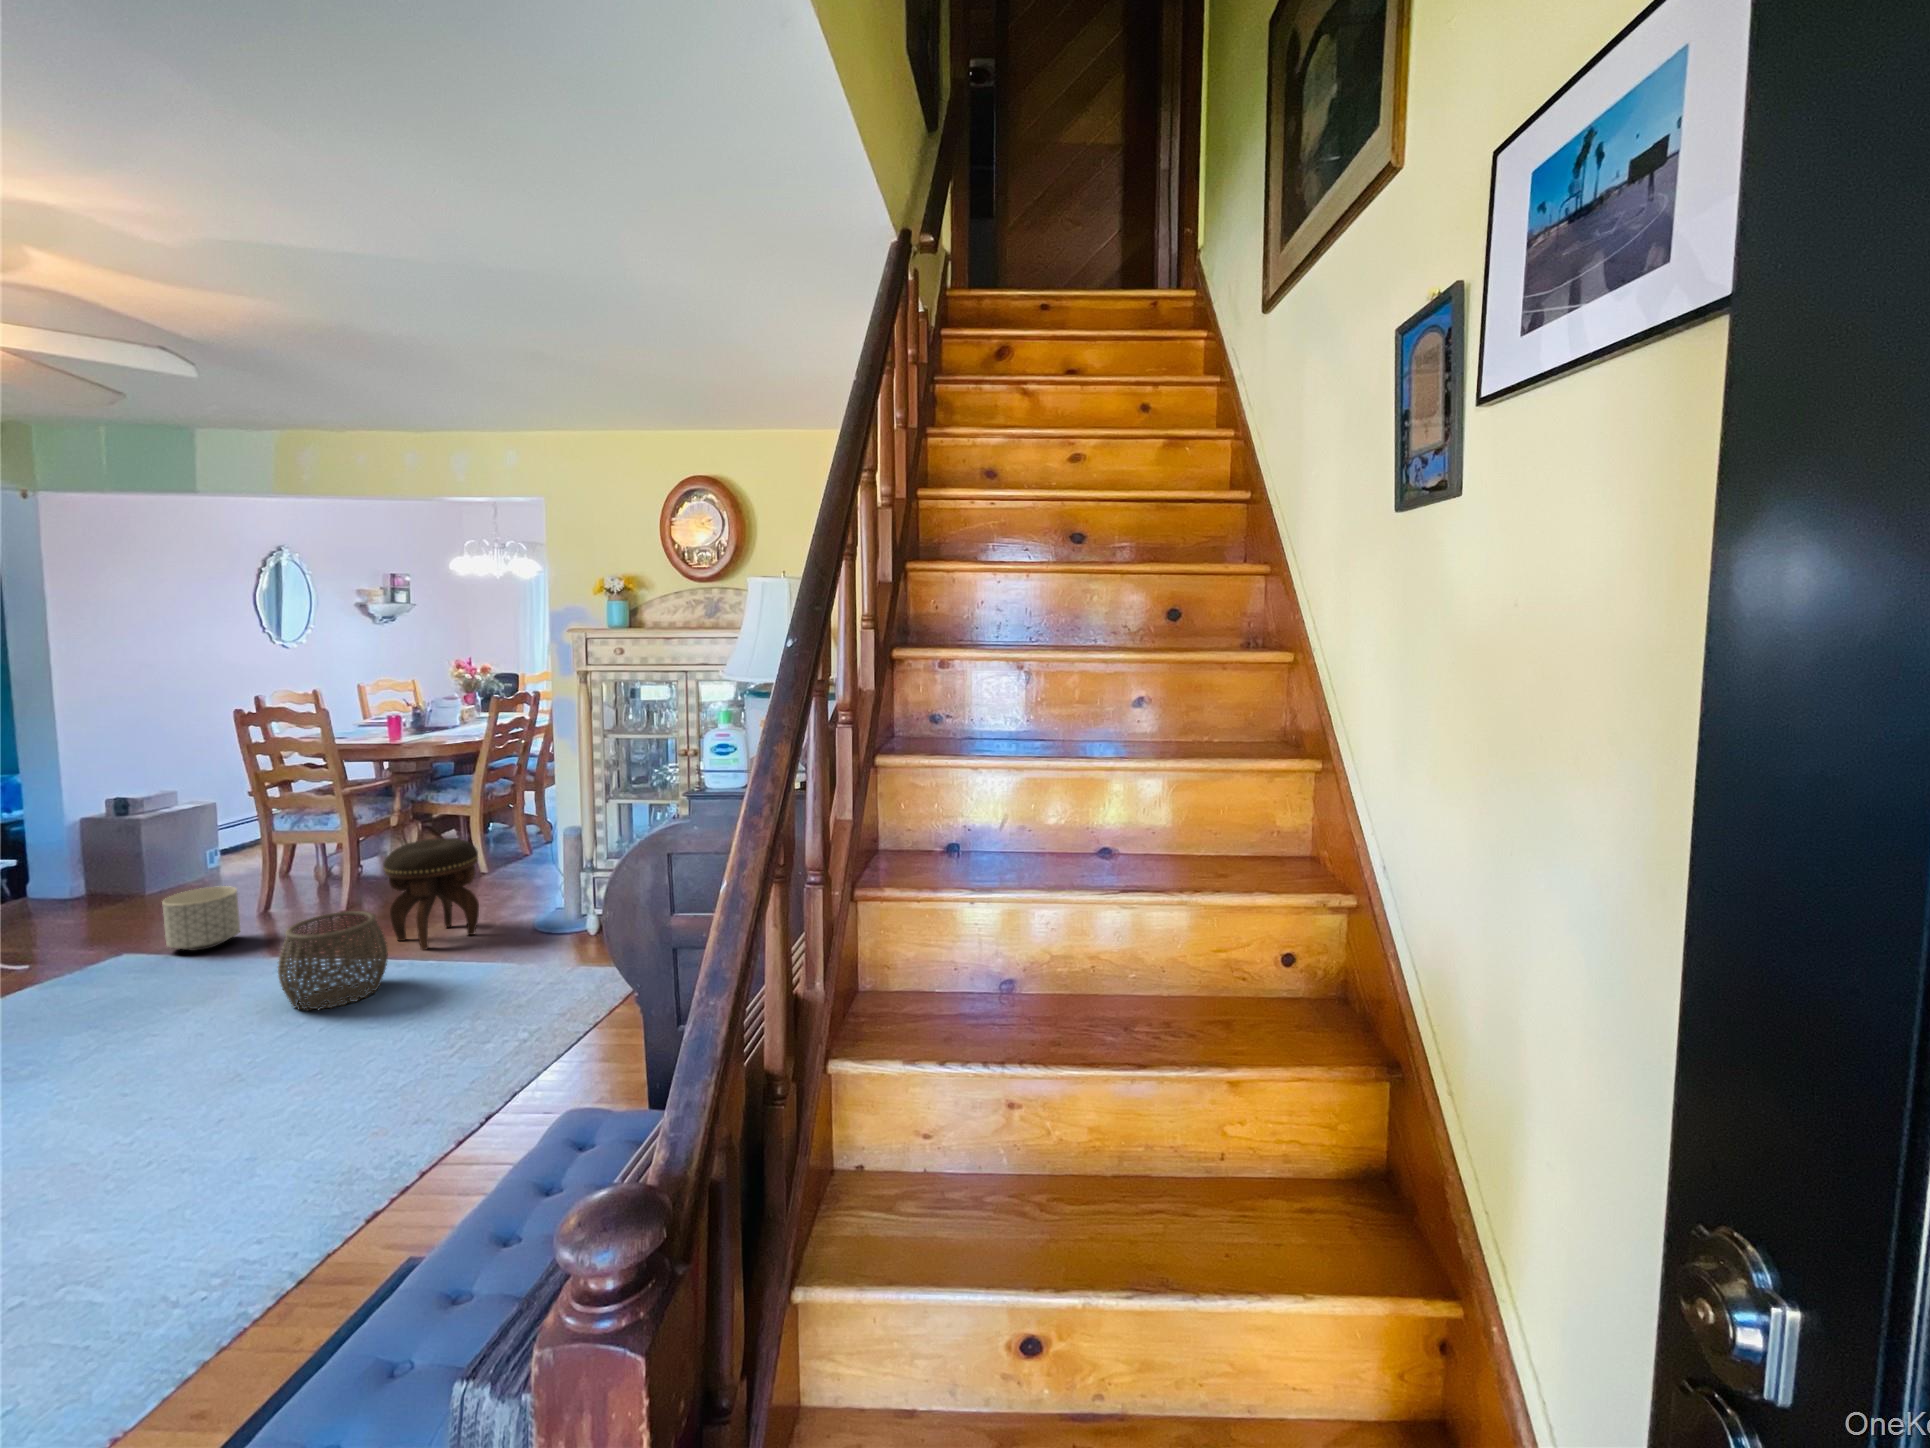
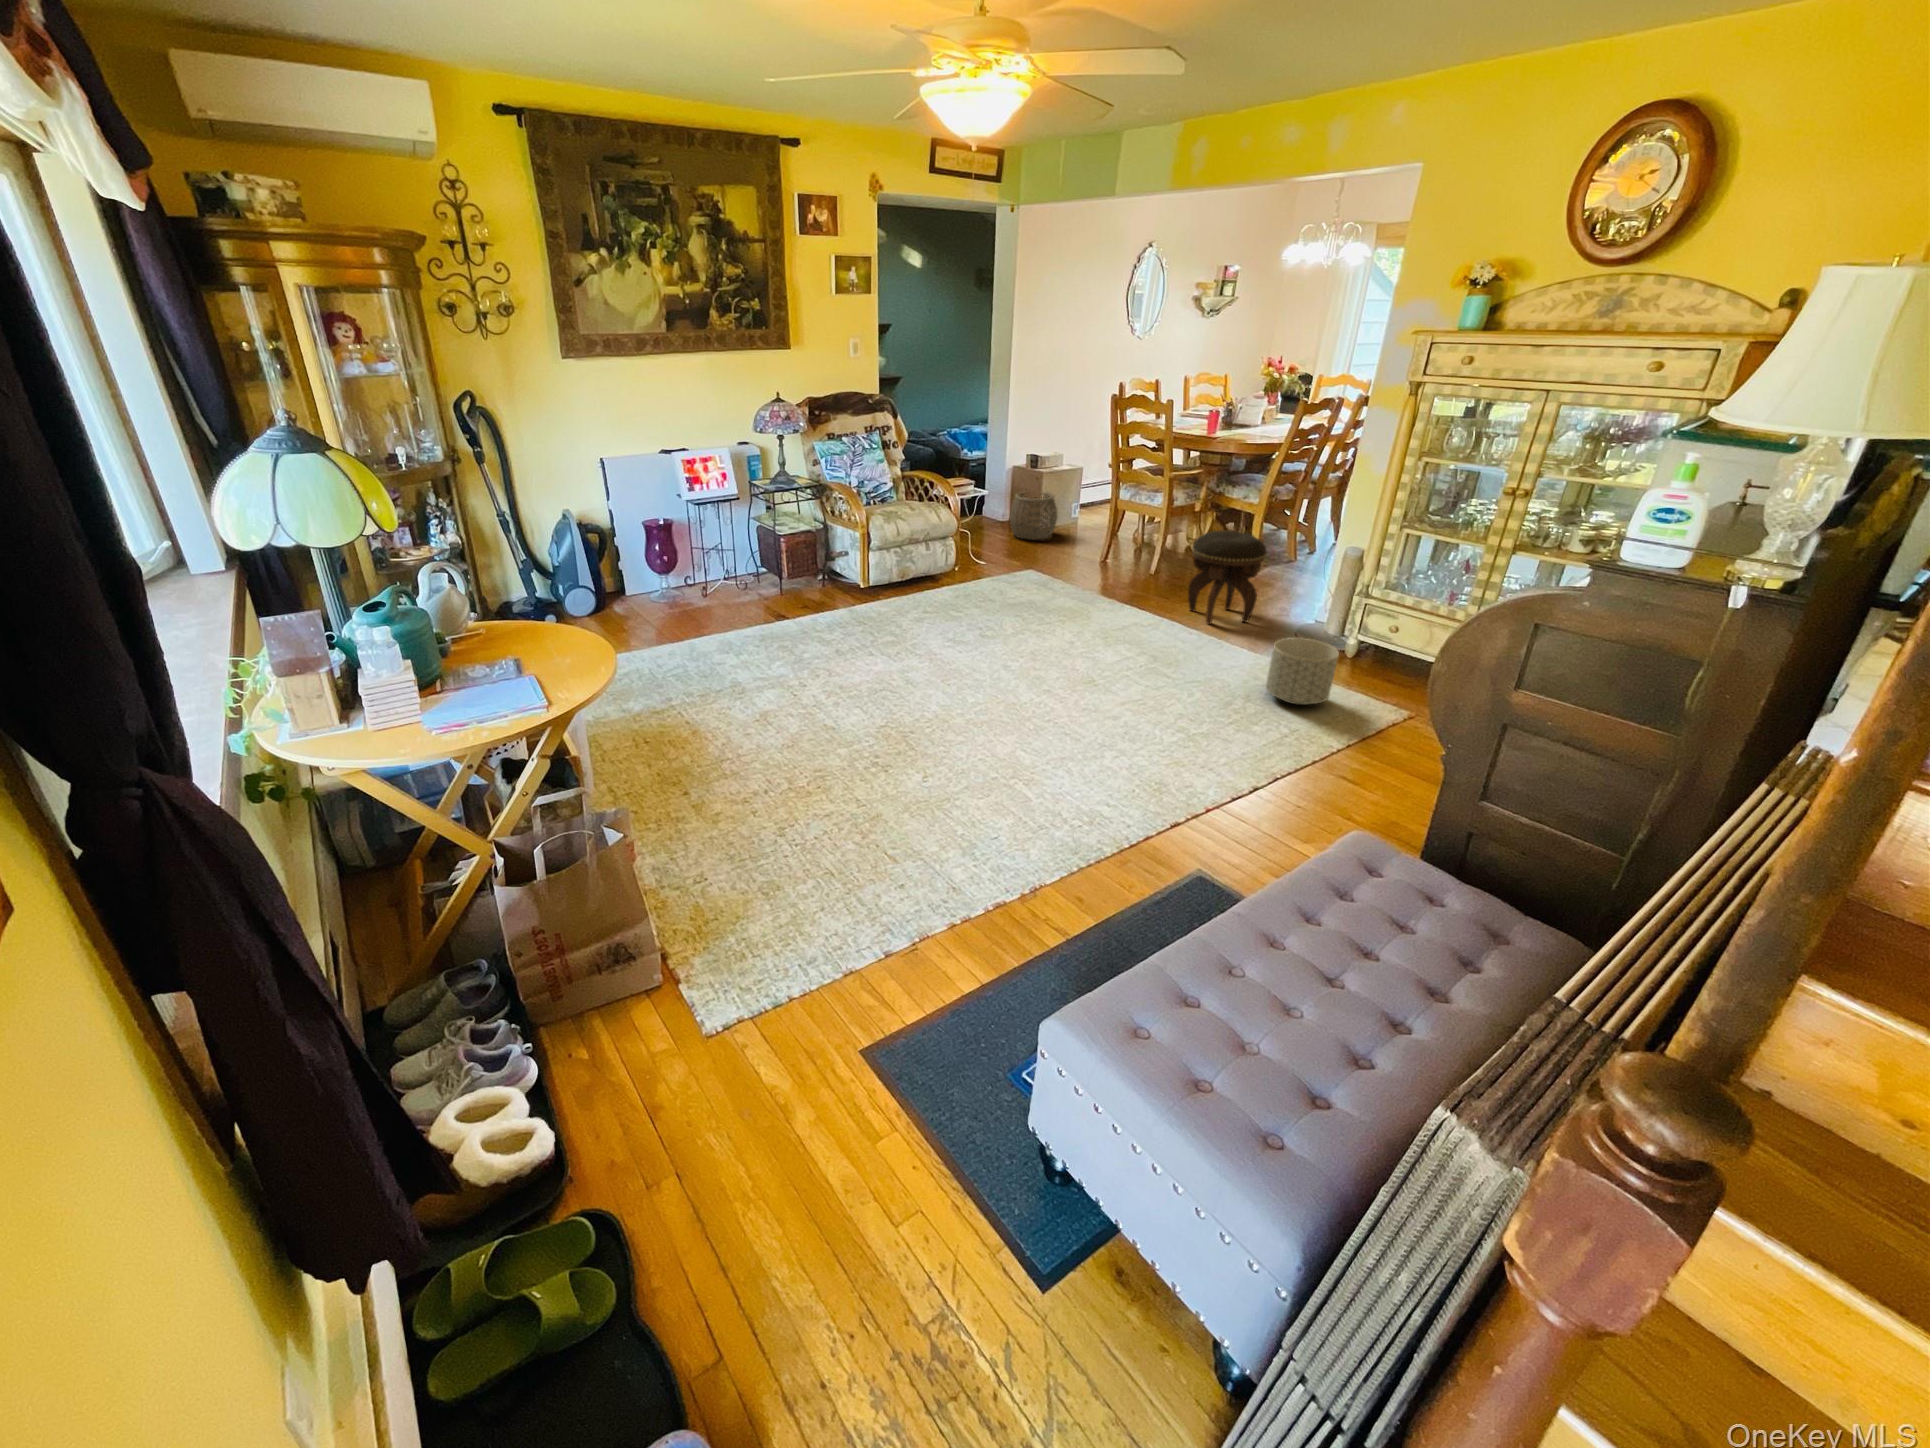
planter: present [162,886,240,951] -> present [1266,637,1339,705]
woven basket: present [278,911,388,1010] -> present [1010,492,1057,540]

